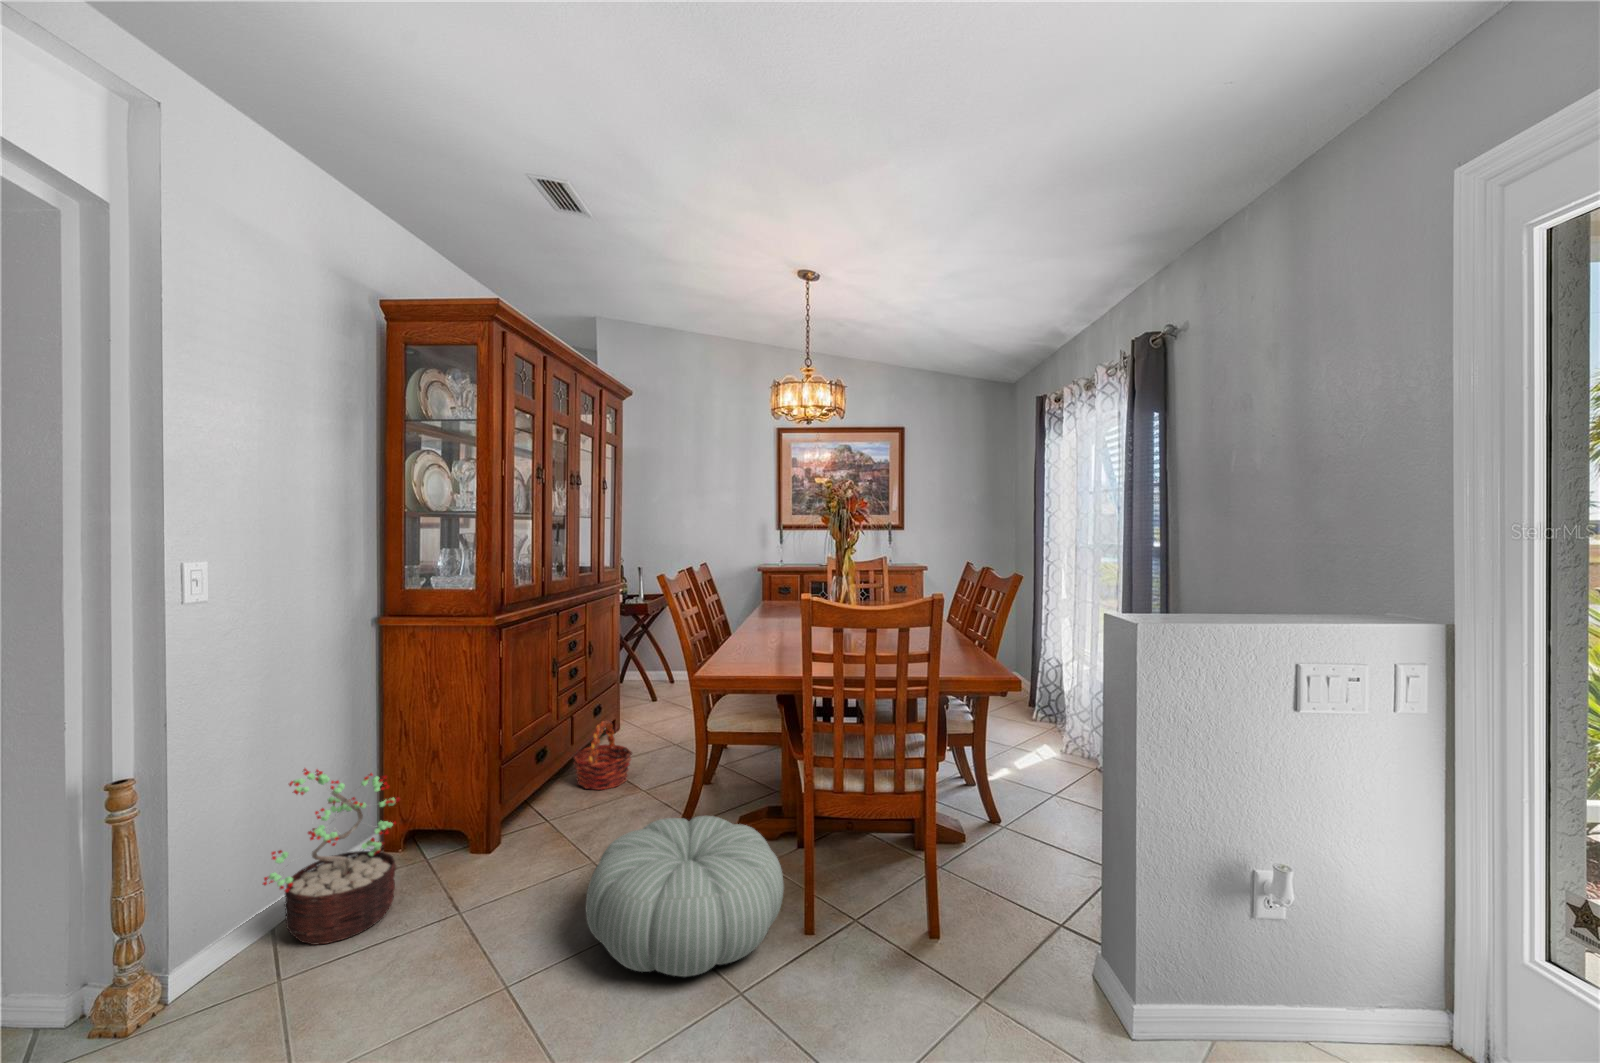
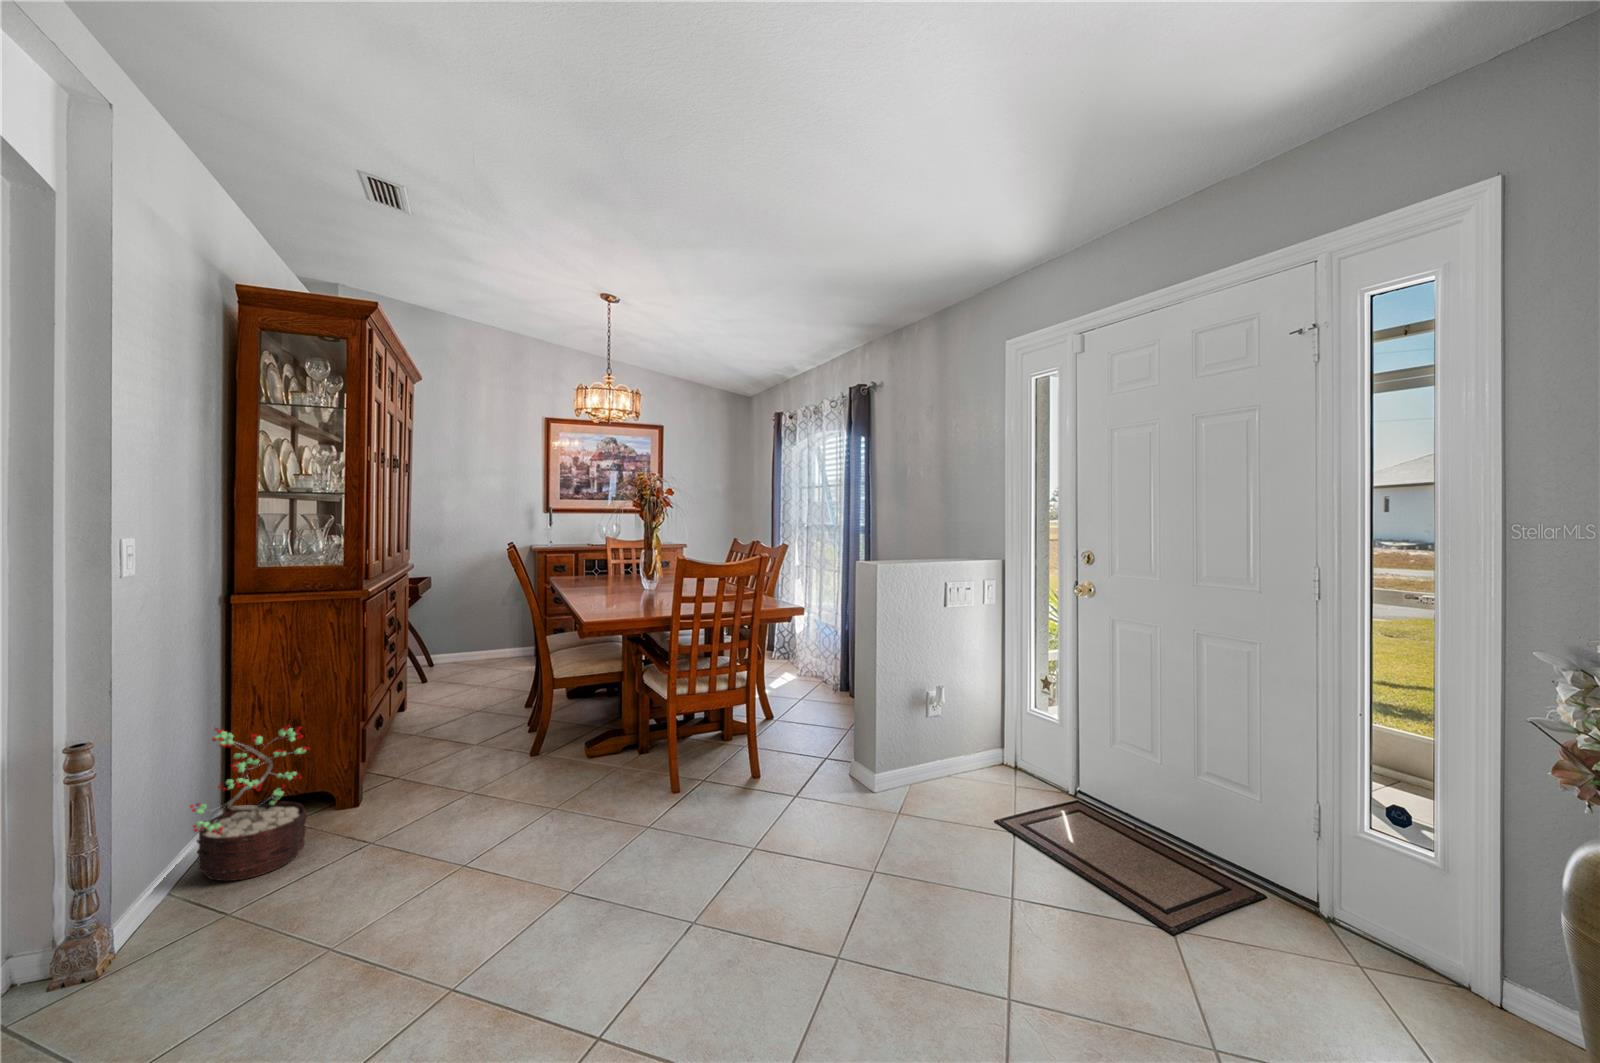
basket: present [573,721,632,790] -> none [401,685,460,747]
pouf: present [585,816,784,977] -> none [508,729,657,828]

